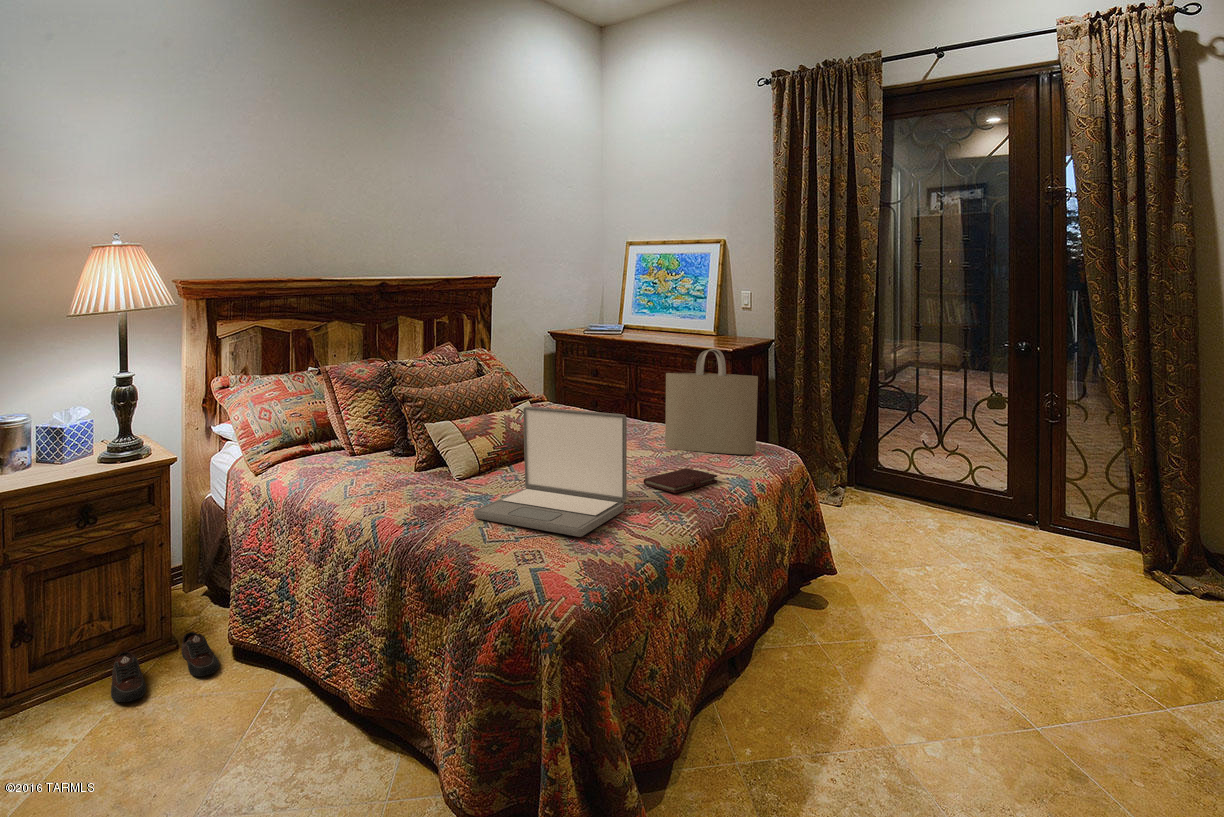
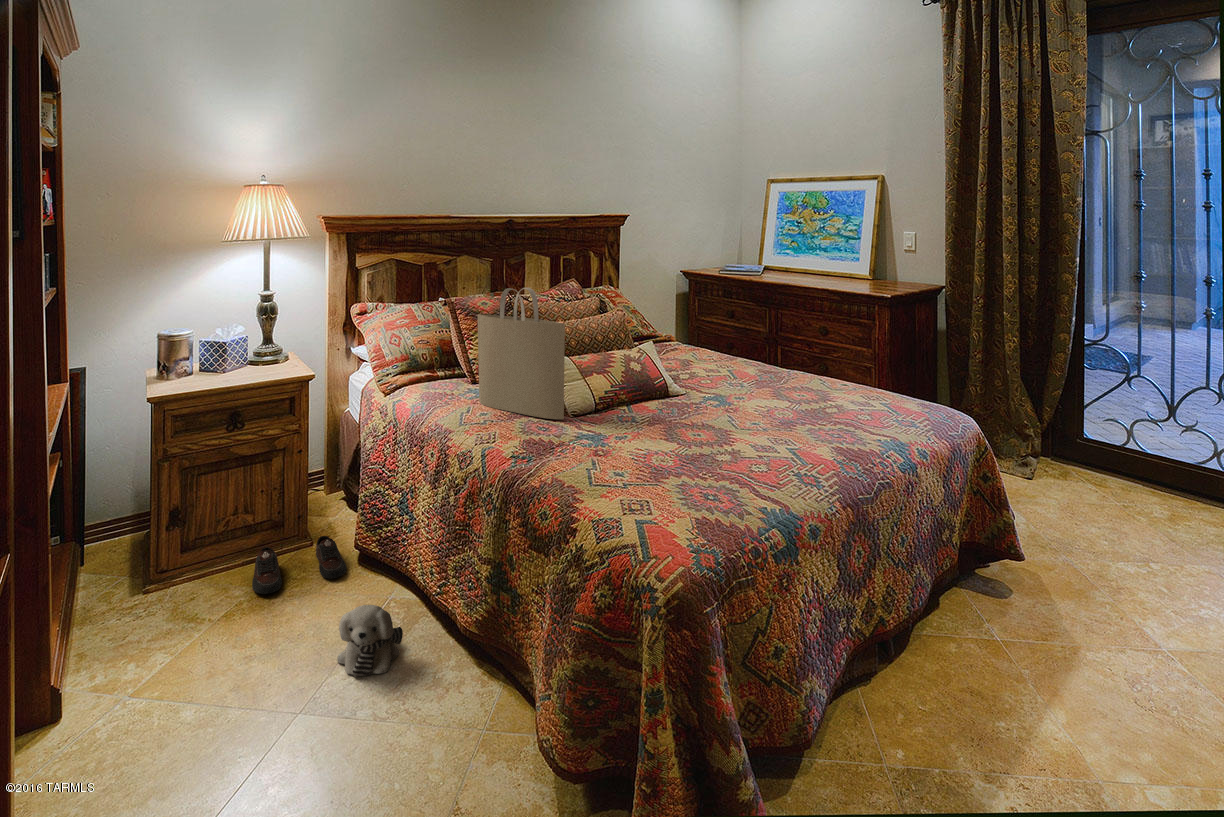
tote bag: present [665,349,758,455] -> present [478,288,565,419]
laptop: present [474,407,627,537] -> none [586,342,761,489]
notebook: present [643,468,717,493] -> none [773,423,859,450]
plush toy: none [223,692,295,770] -> present [337,605,403,677]

